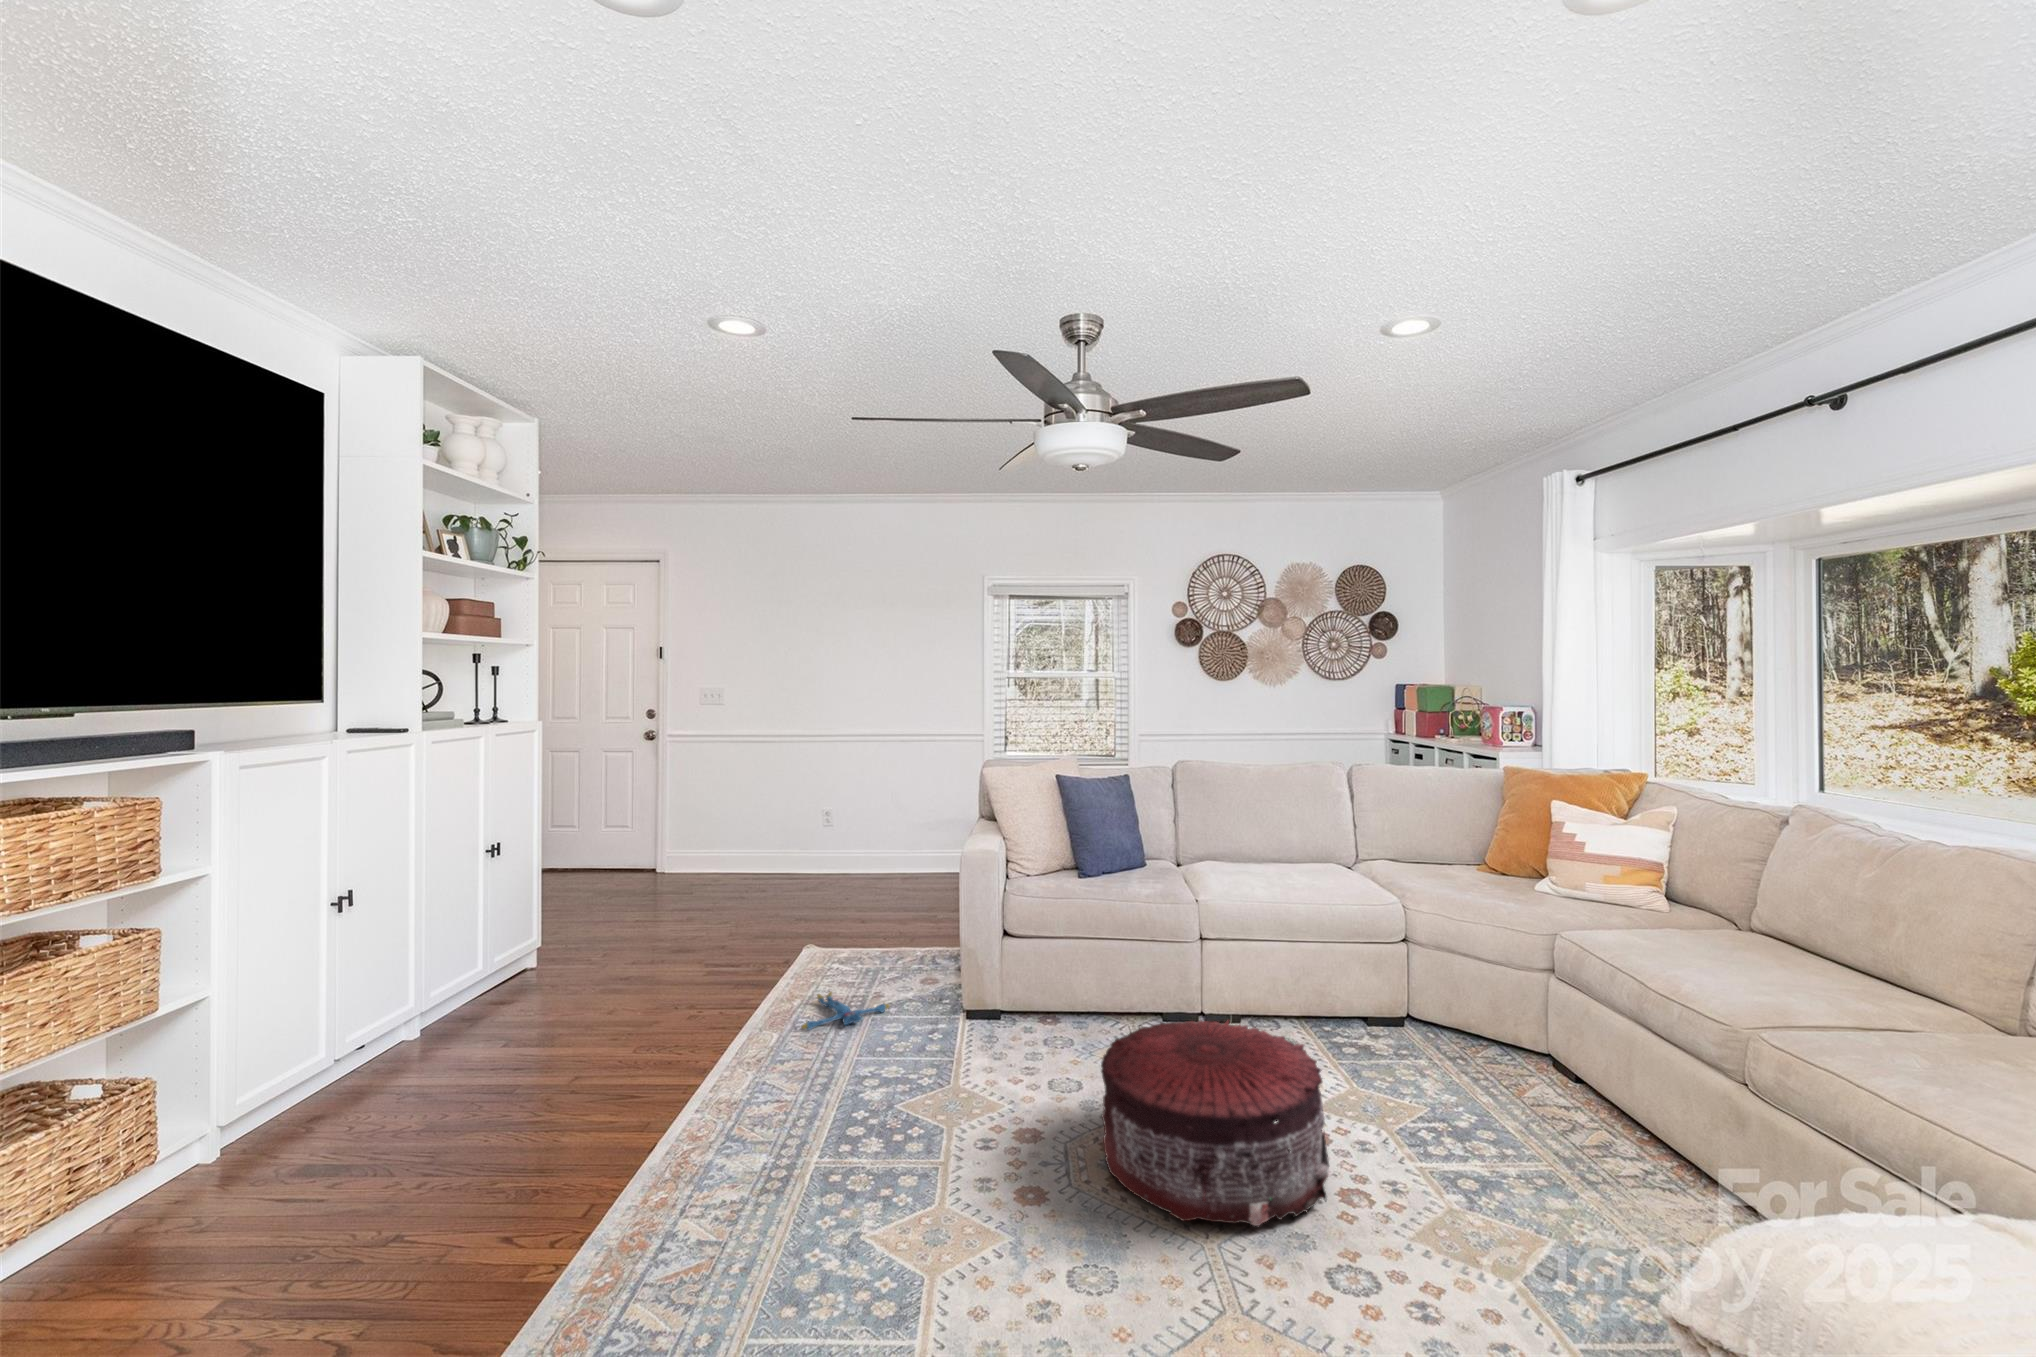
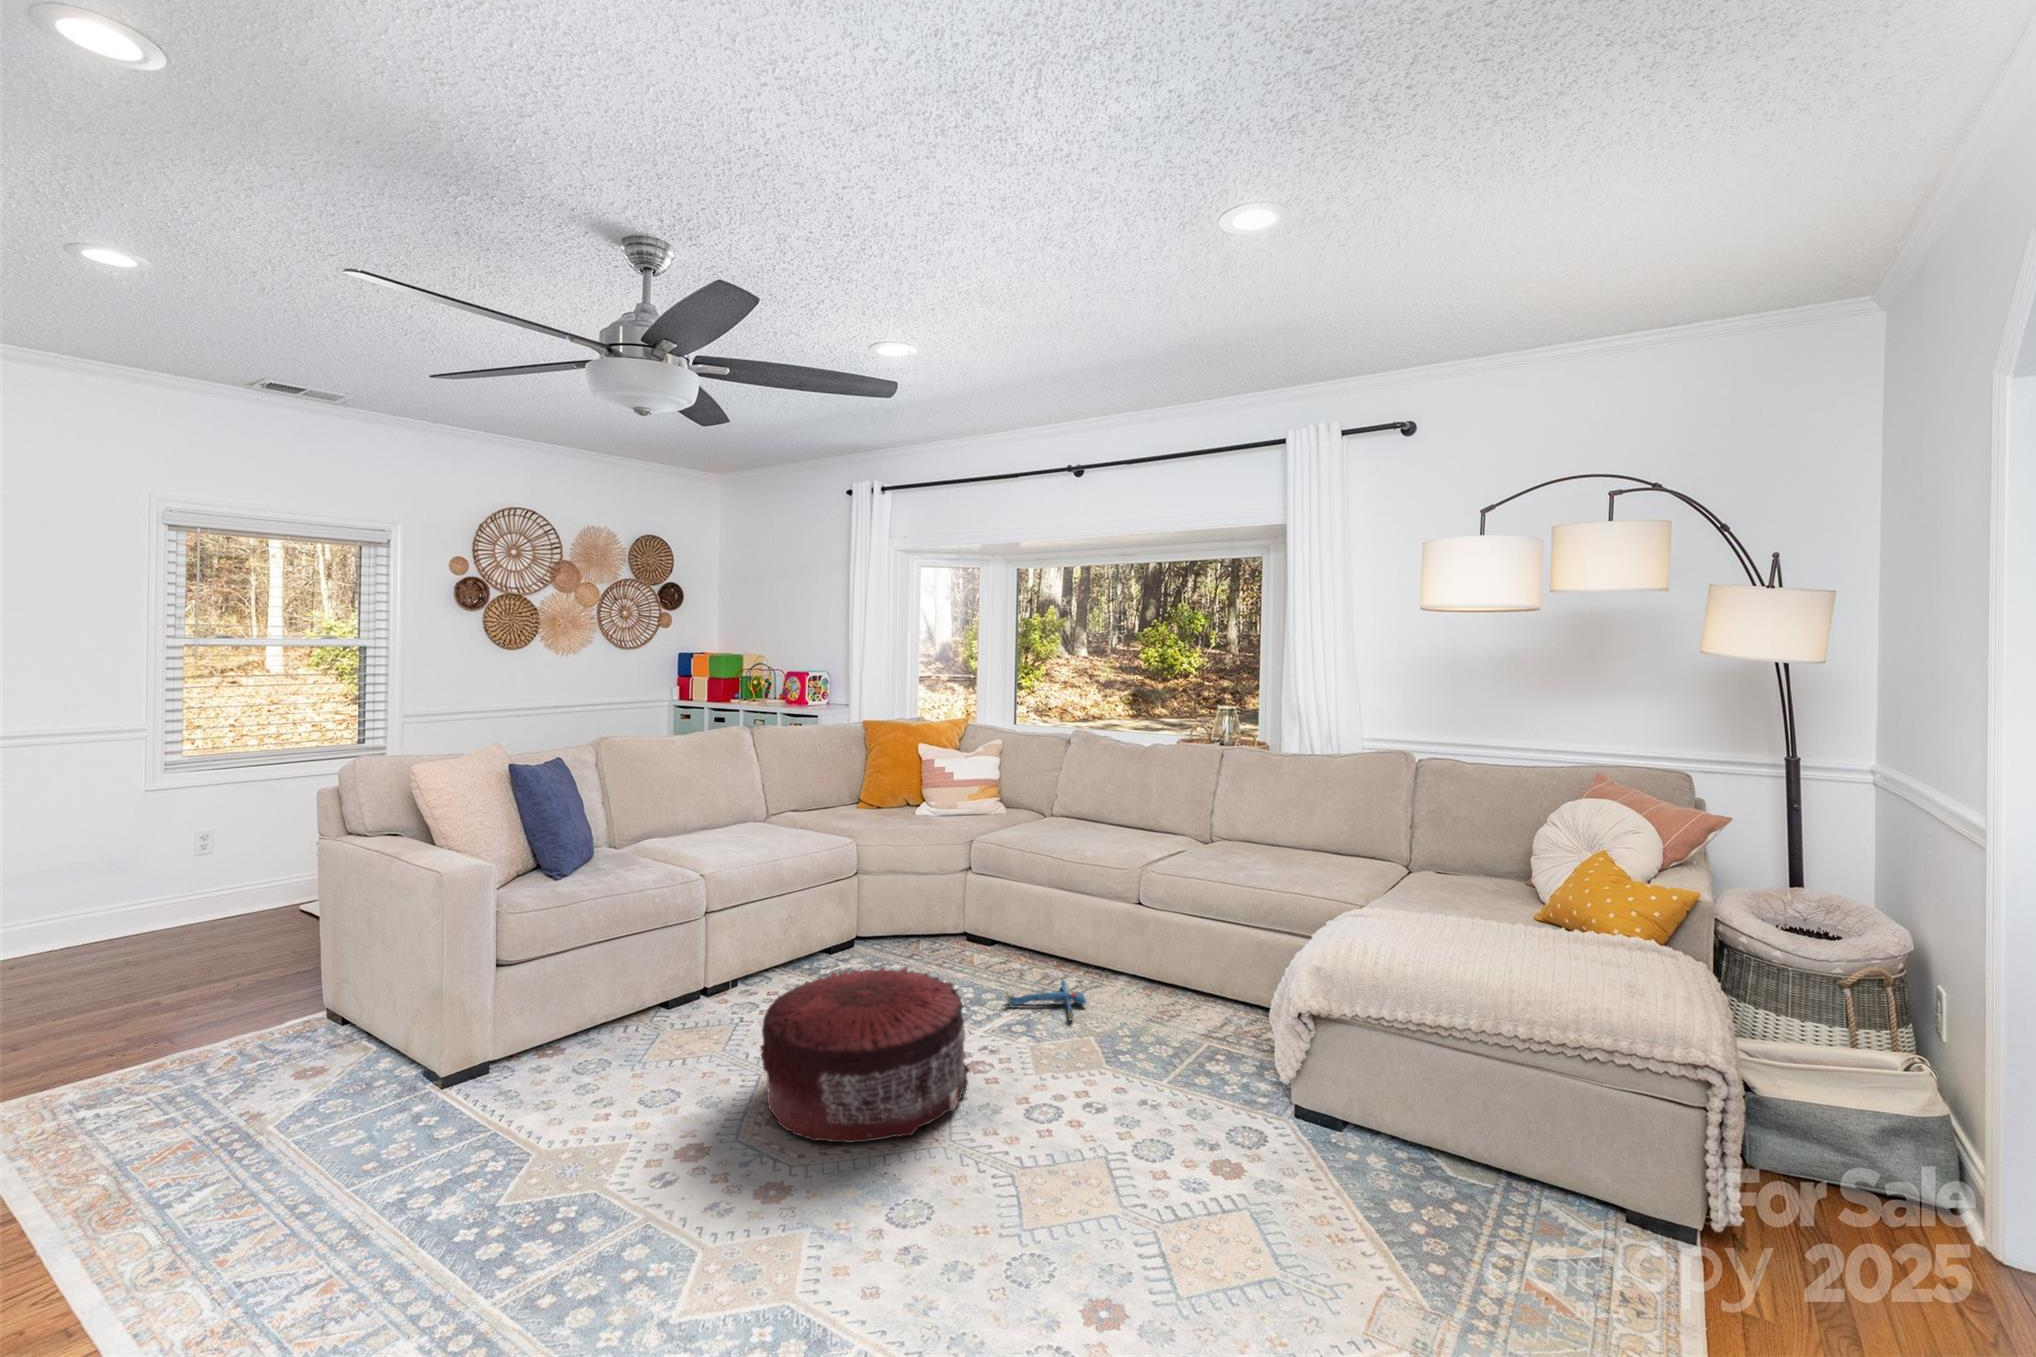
plush toy: present [802,992,889,1030] -> present [1007,980,1086,1020]

